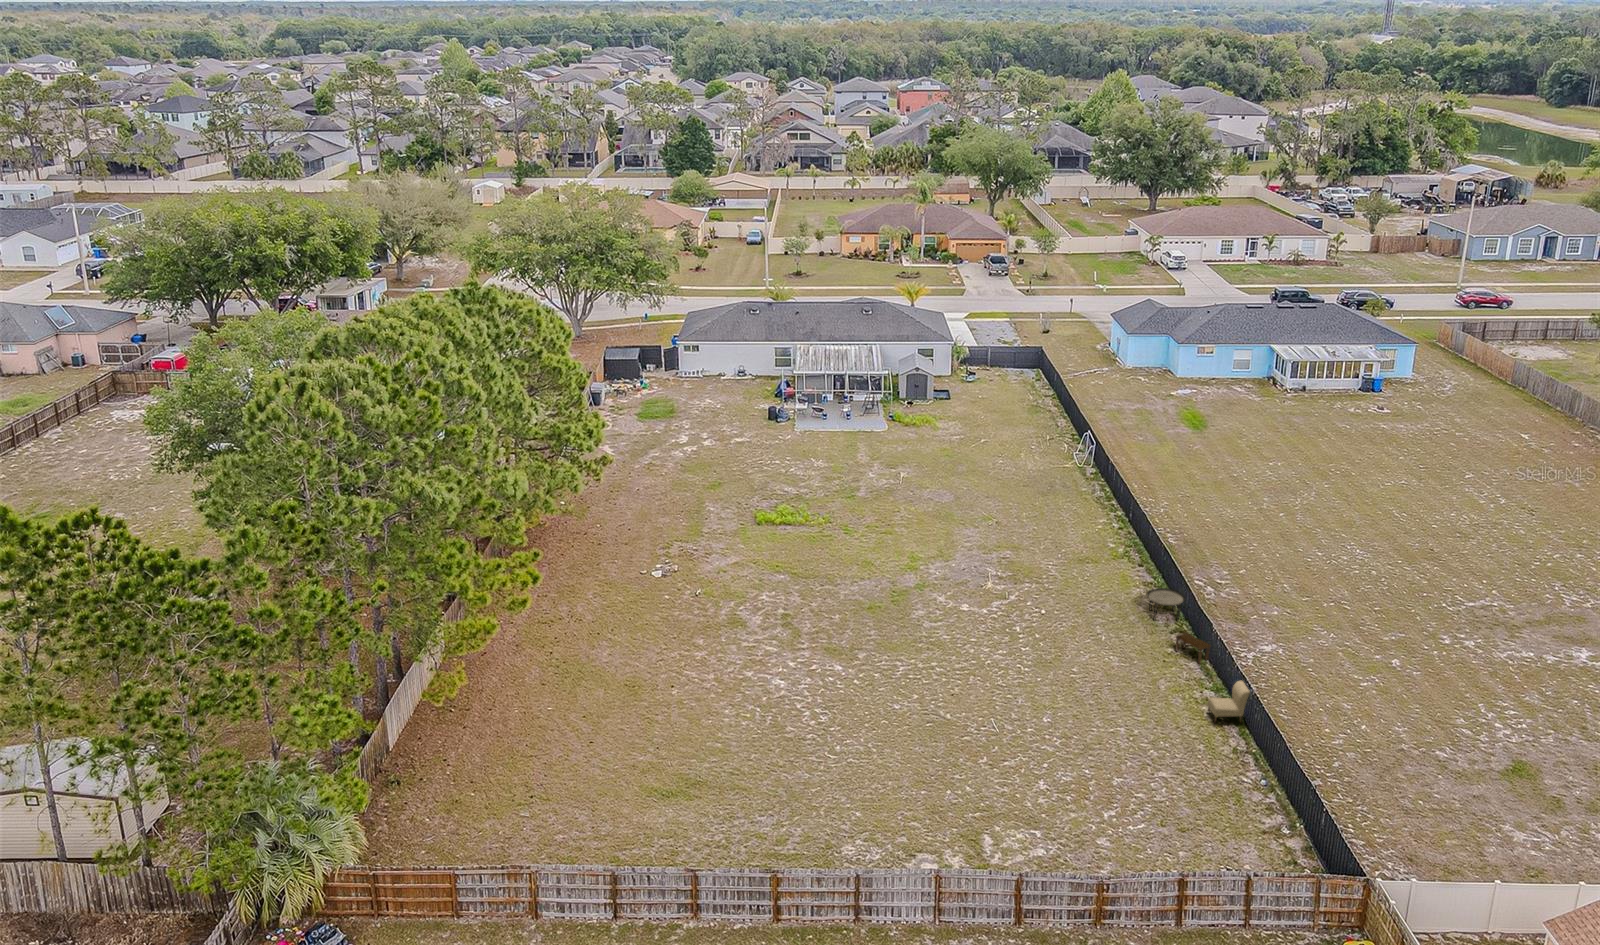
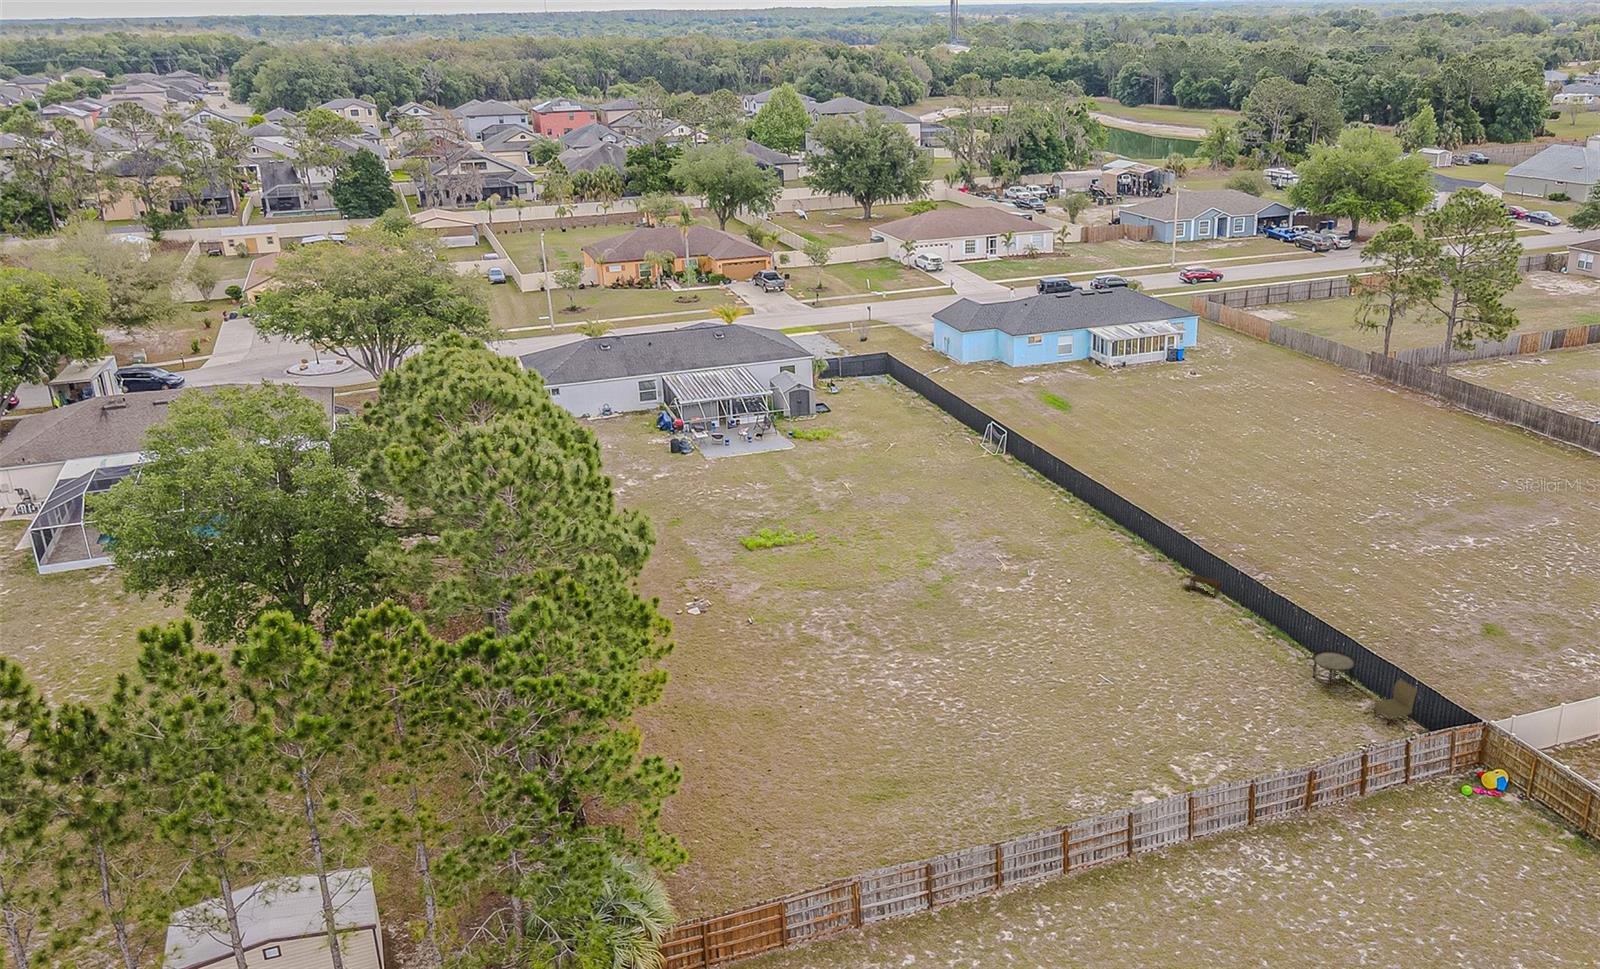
round table: present [1146,588,1185,621] -> present [1313,650,1356,688]
chair: present [1208,681,1250,723] -> present [1374,680,1417,725]

